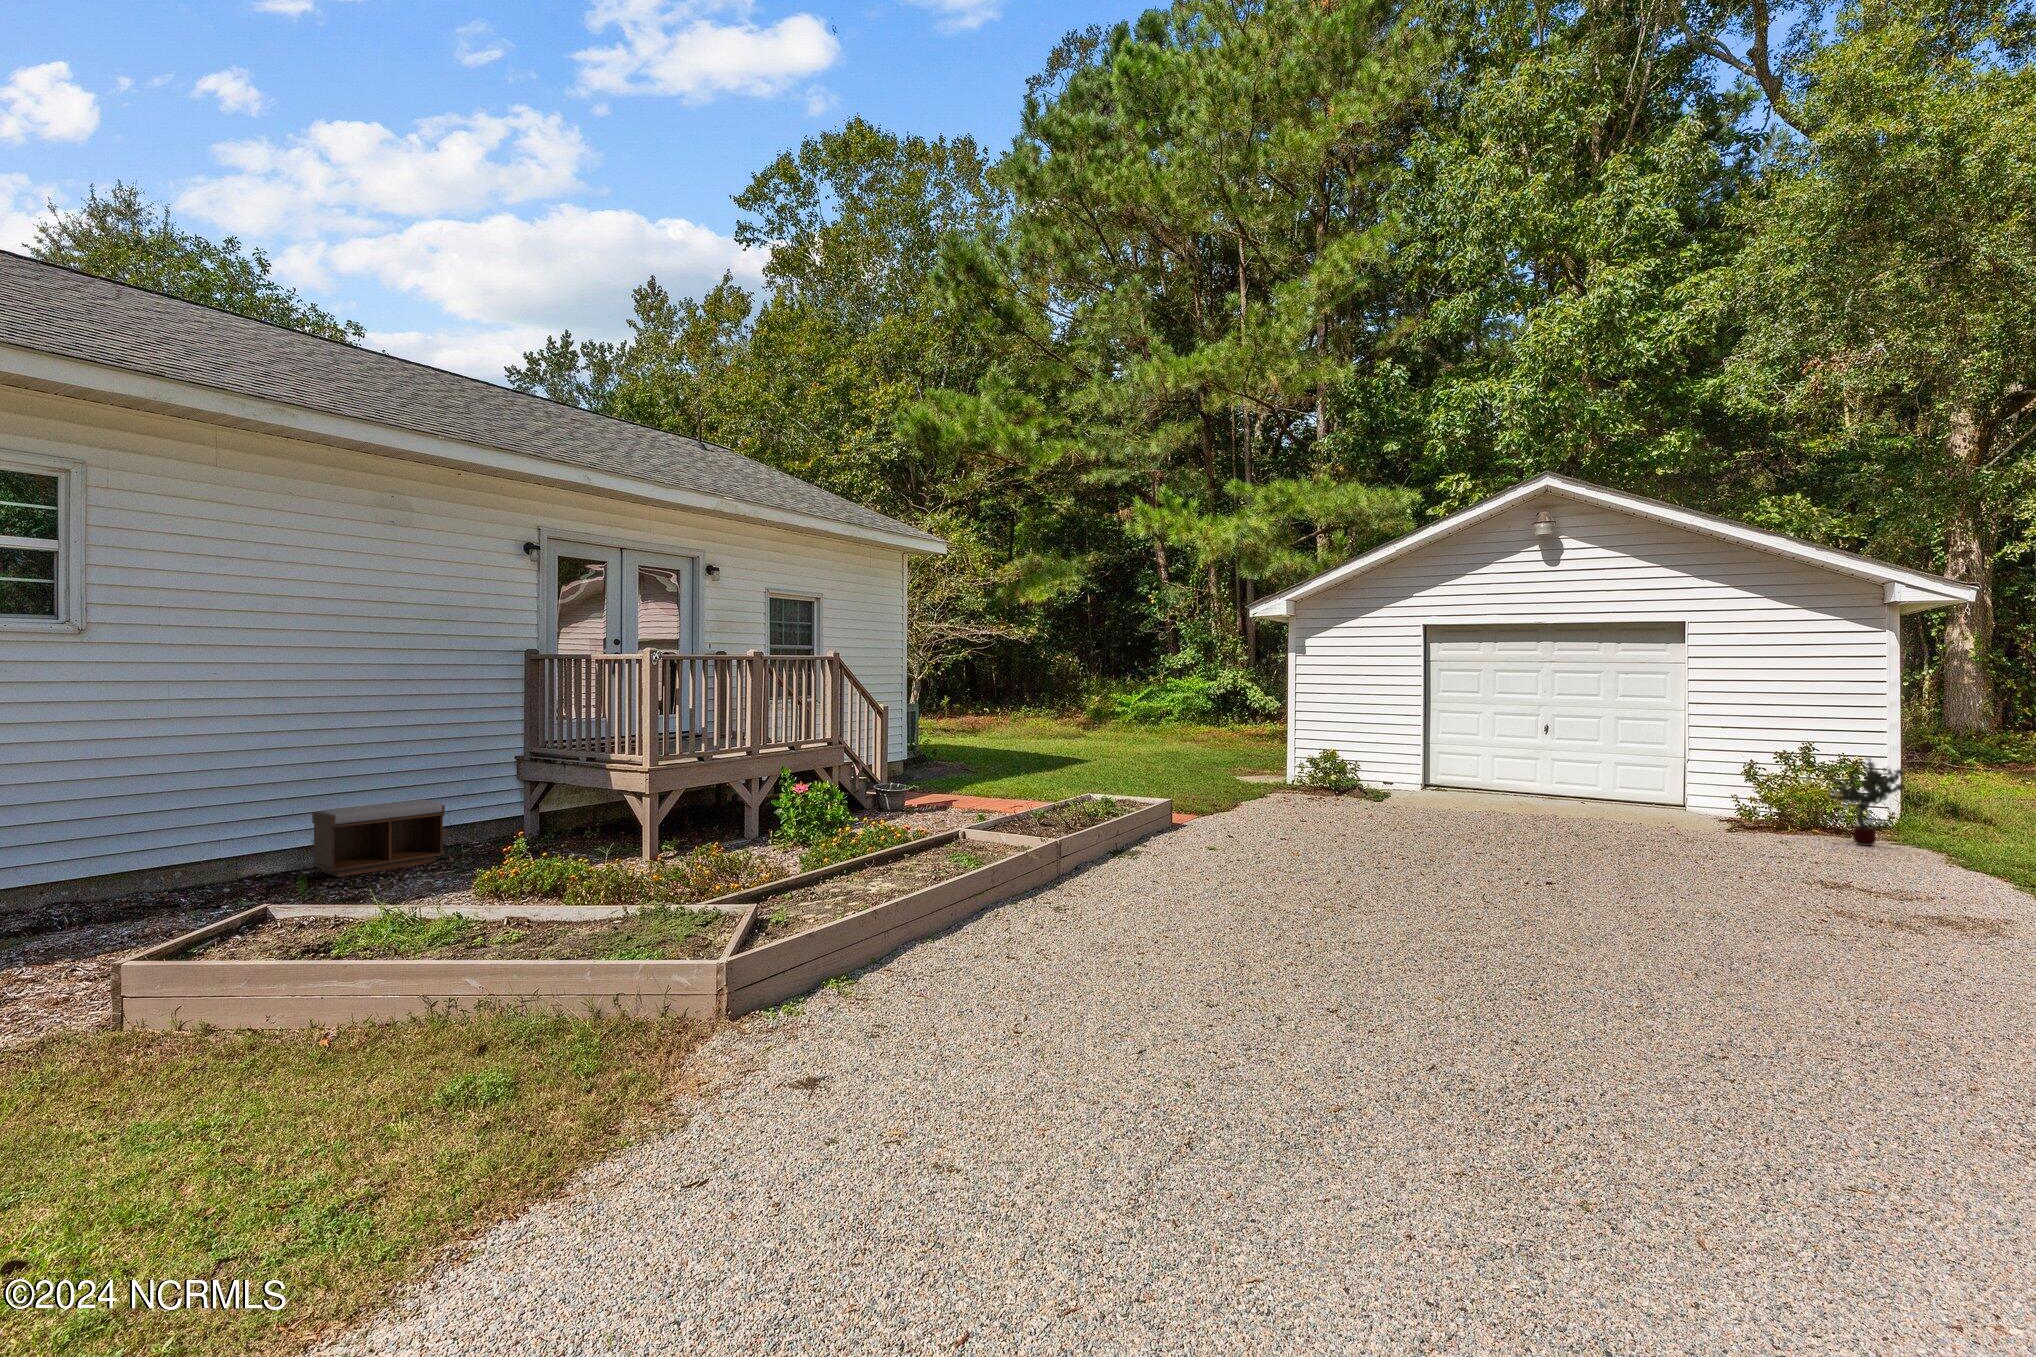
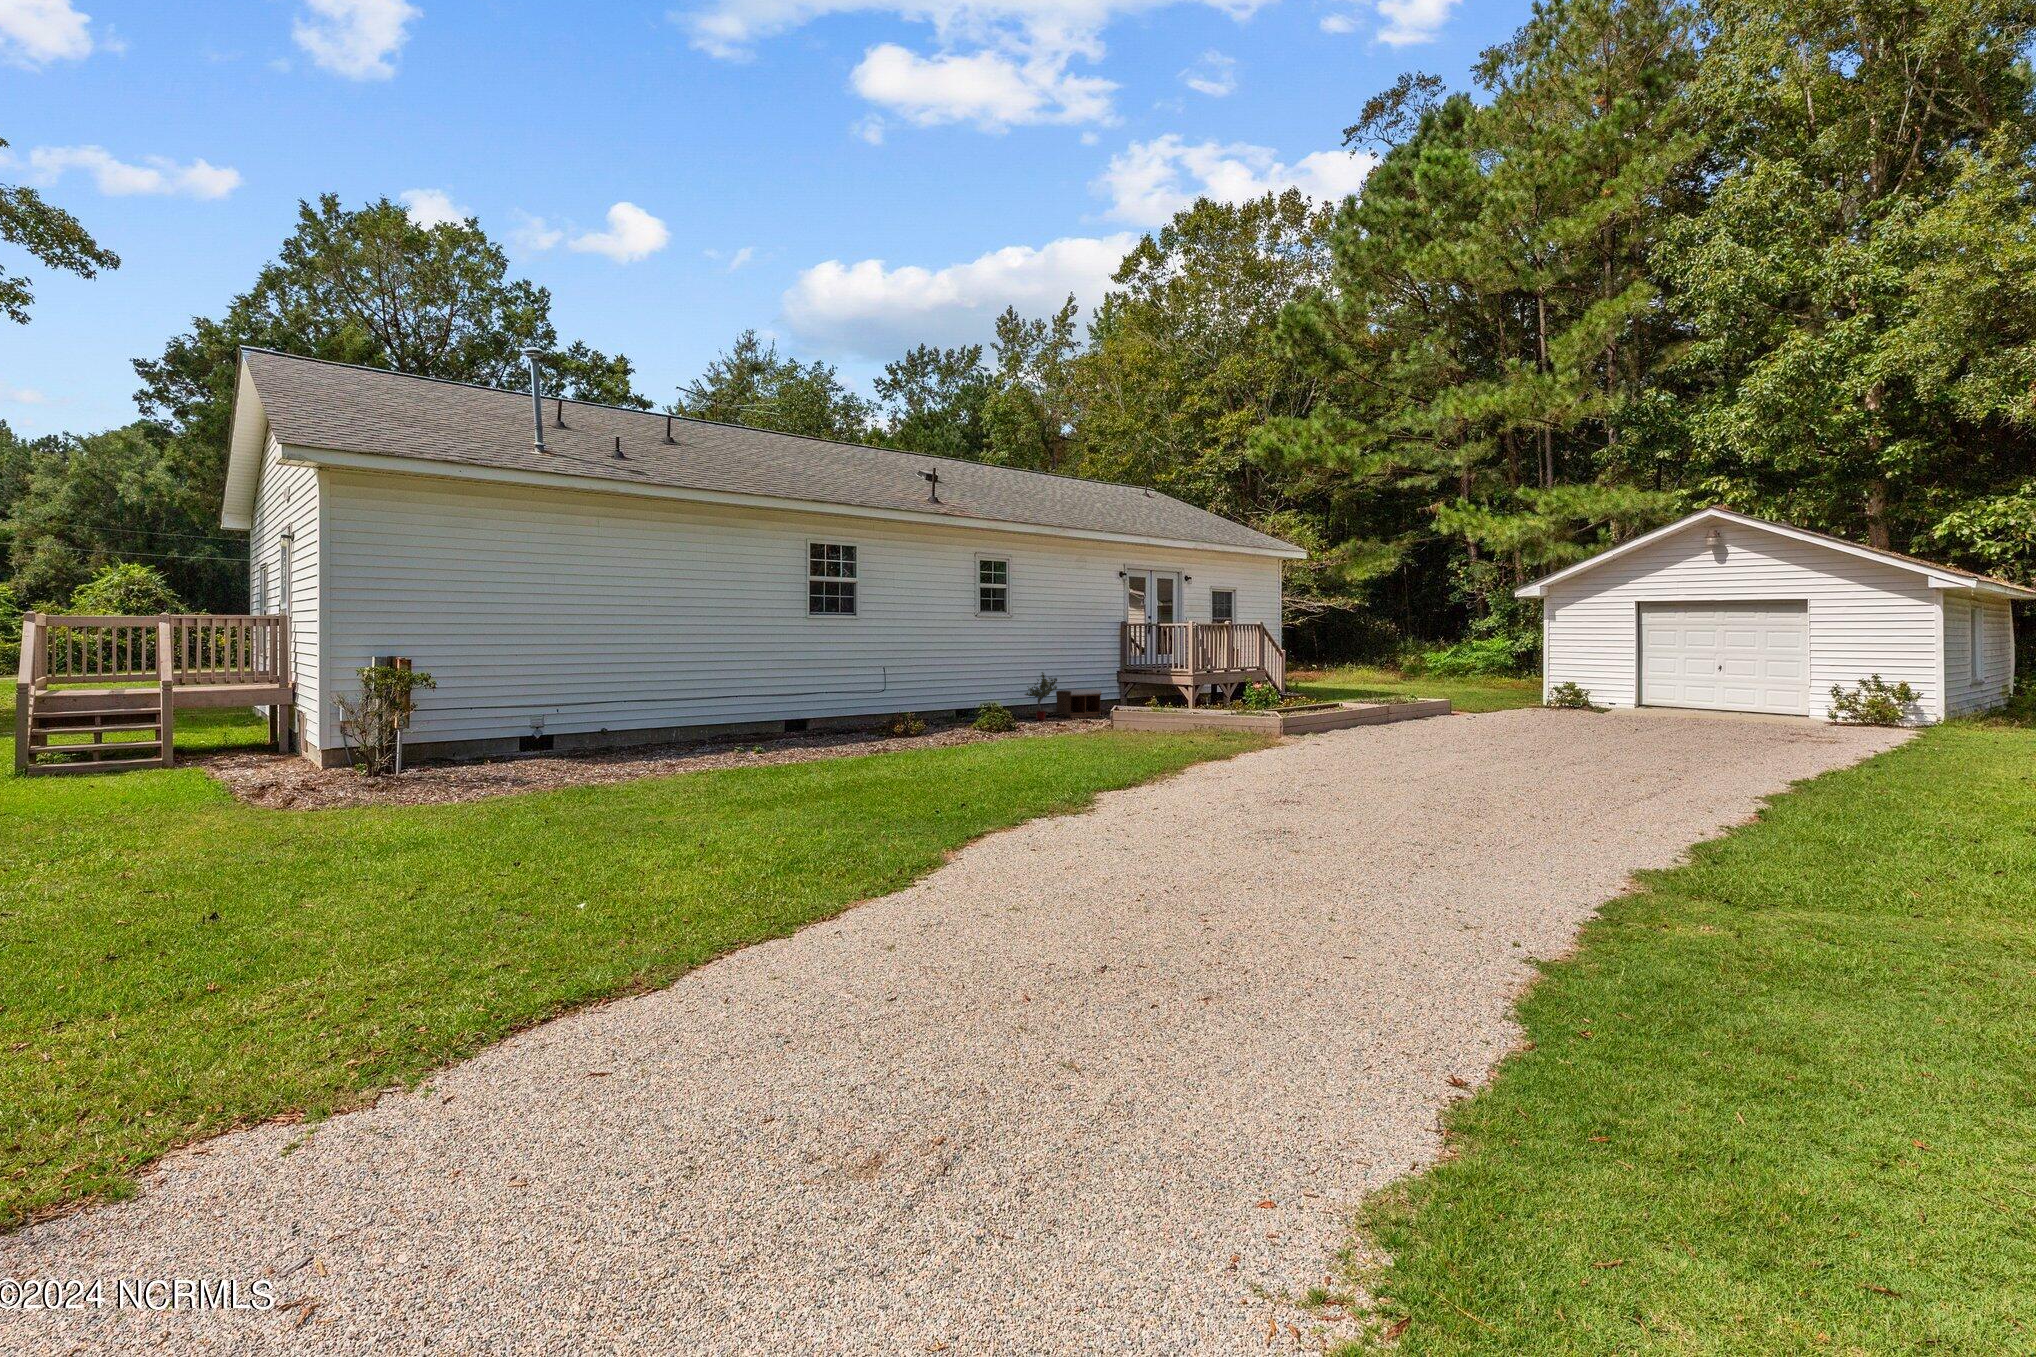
potted tree: present [1829,758,1904,846] -> present [1025,672,1057,720]

